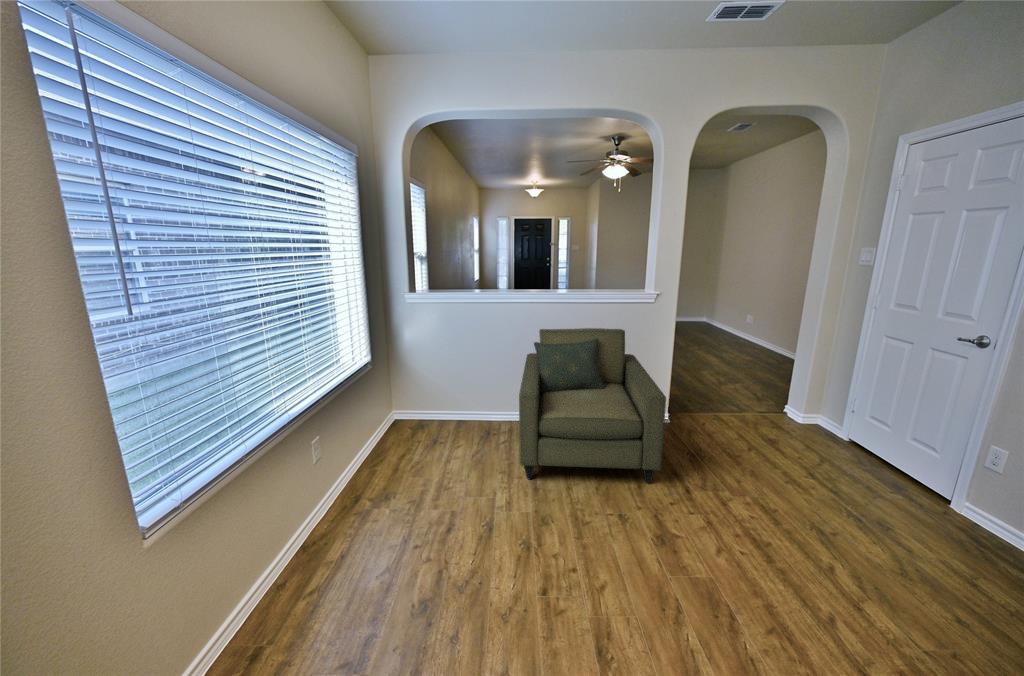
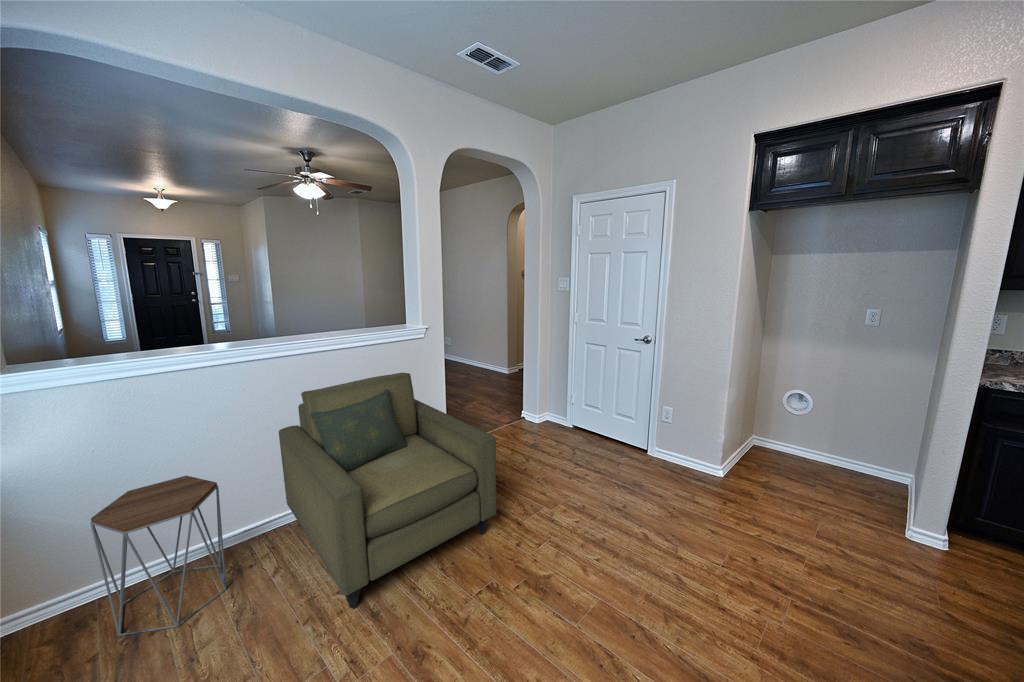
side table: none [430,366,484,445] -> present [90,476,227,636]

